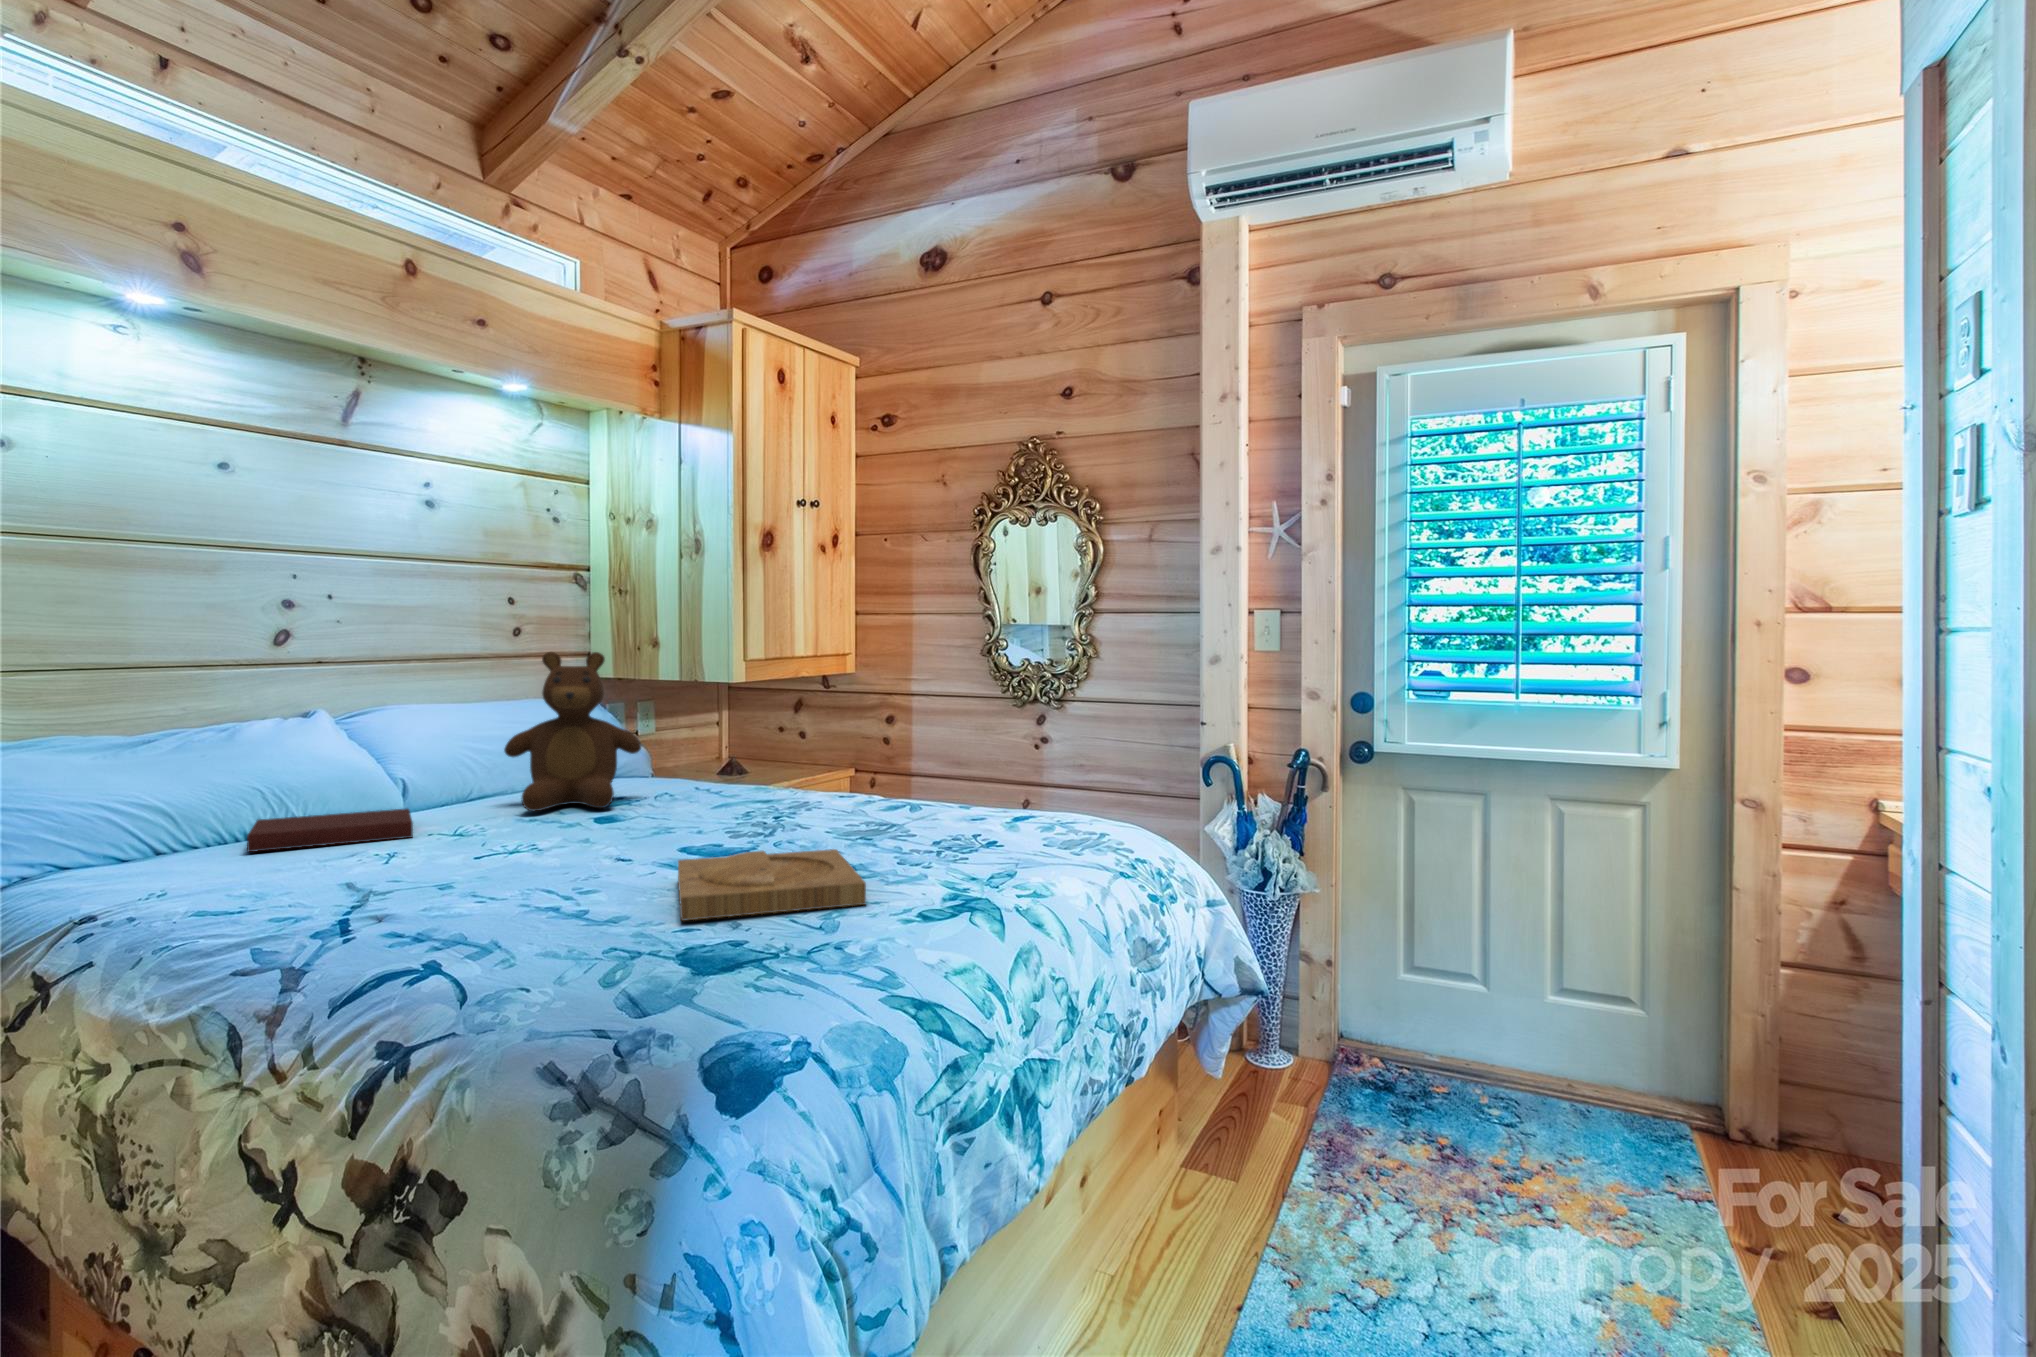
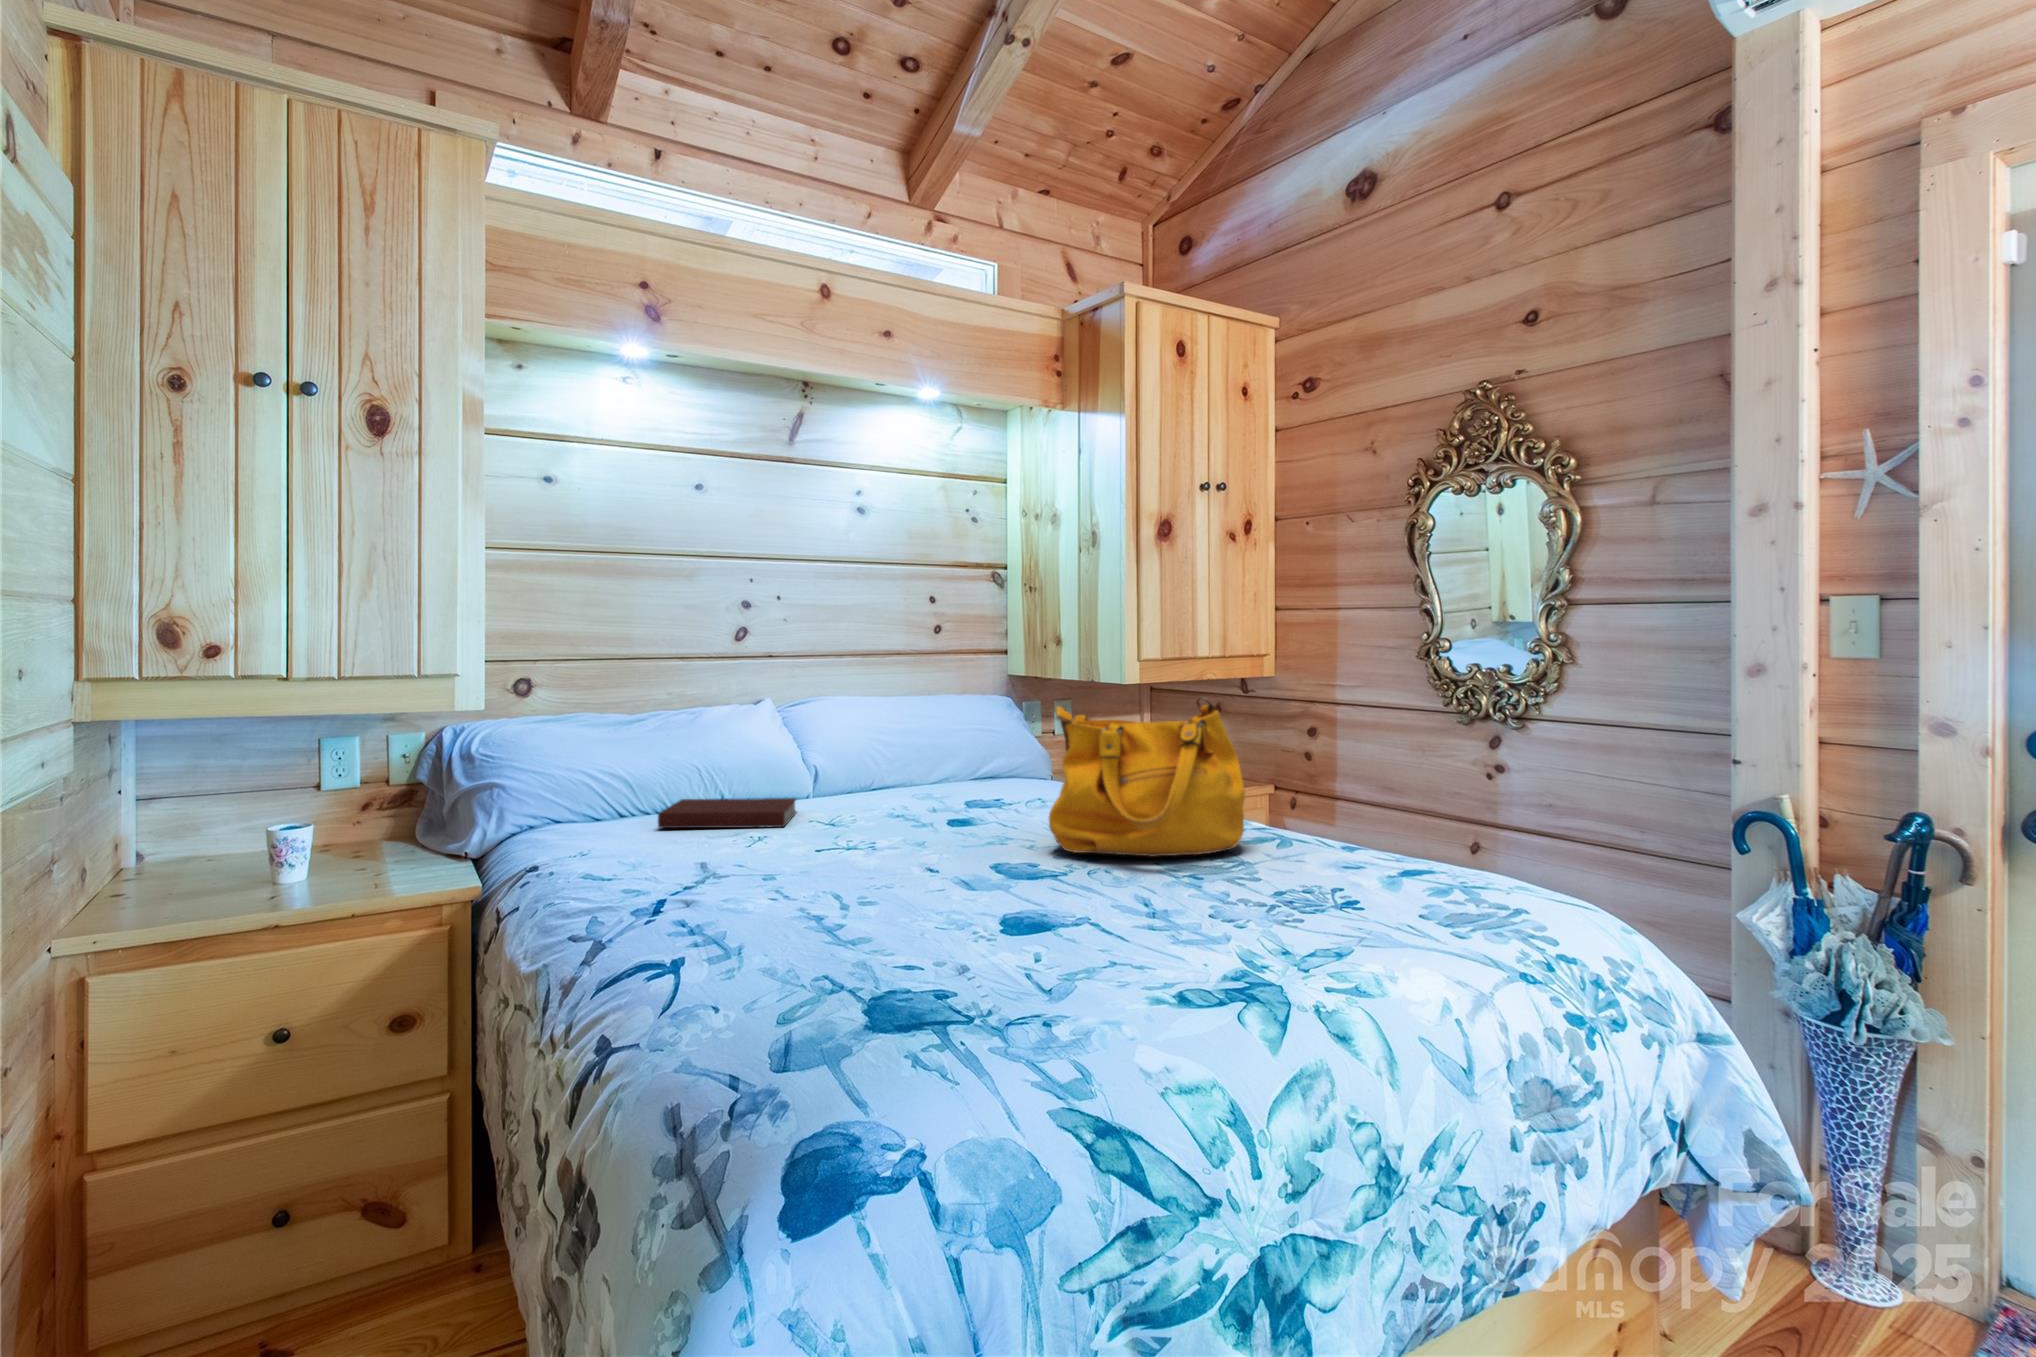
teddy bear: present [504,652,641,811] -> none [884,652,1007,813]
handbag: none [726,689,891,830] -> present [1049,697,1245,857]
tray: present [678,849,866,921] -> none [904,883,1128,971]

